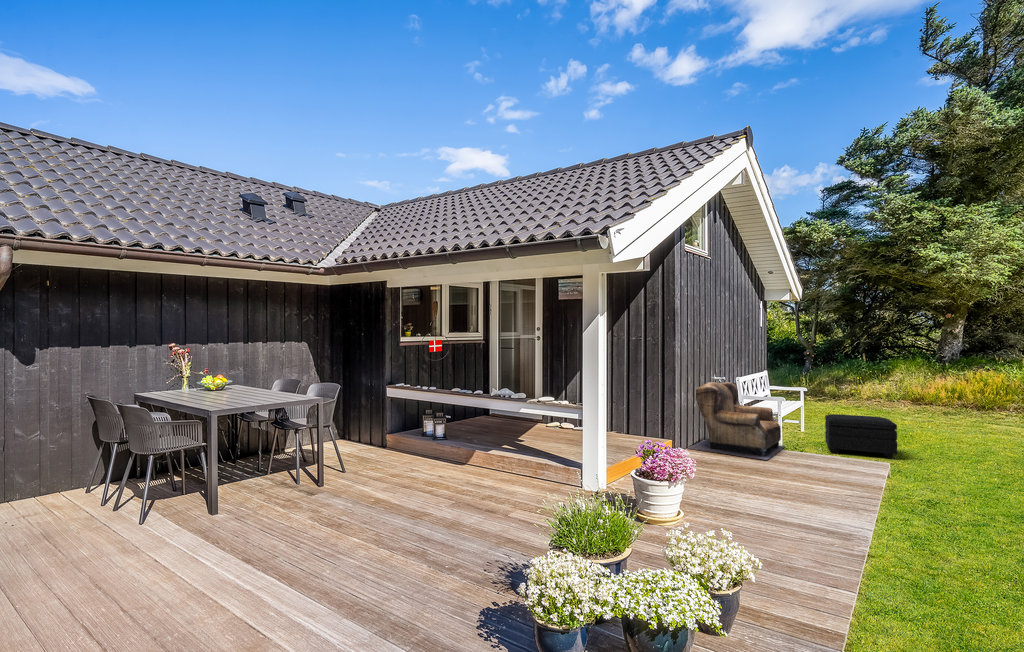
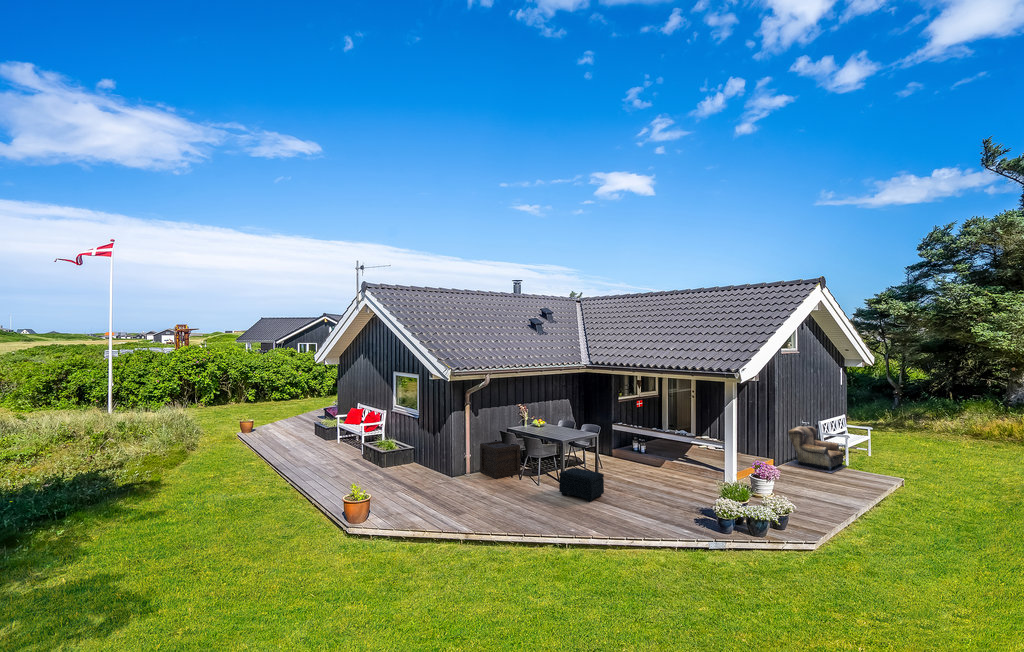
footstool: present [825,414,897,458] -> present [559,468,604,502]
wooden crate: none [13,420,119,516] -> present [480,440,520,479]

